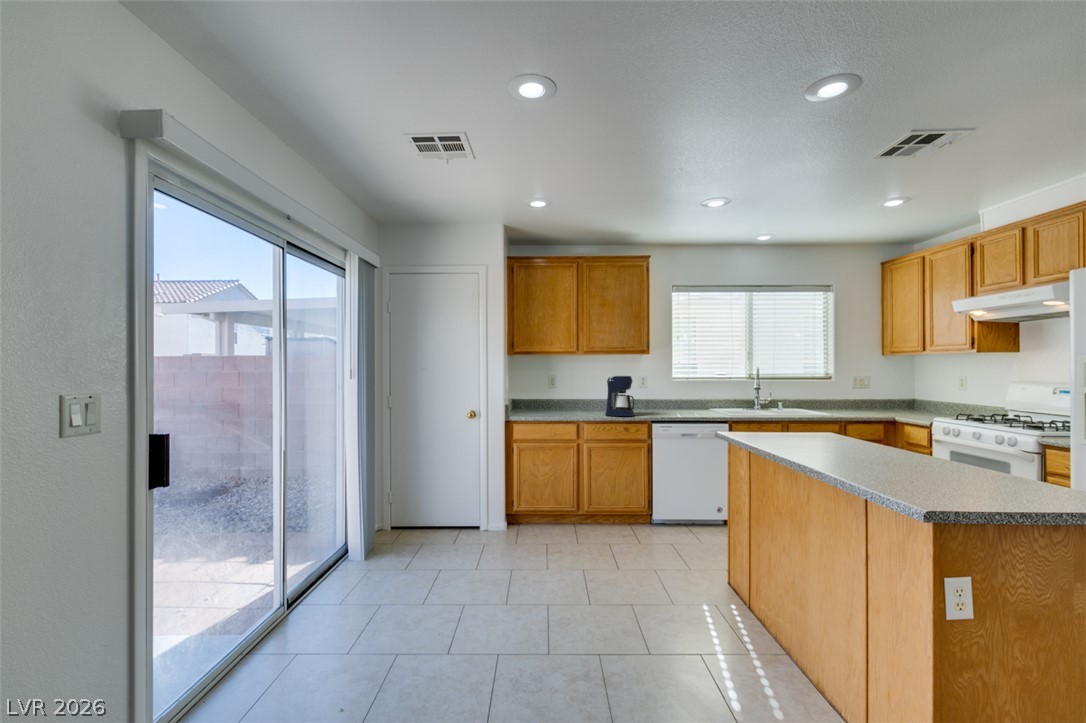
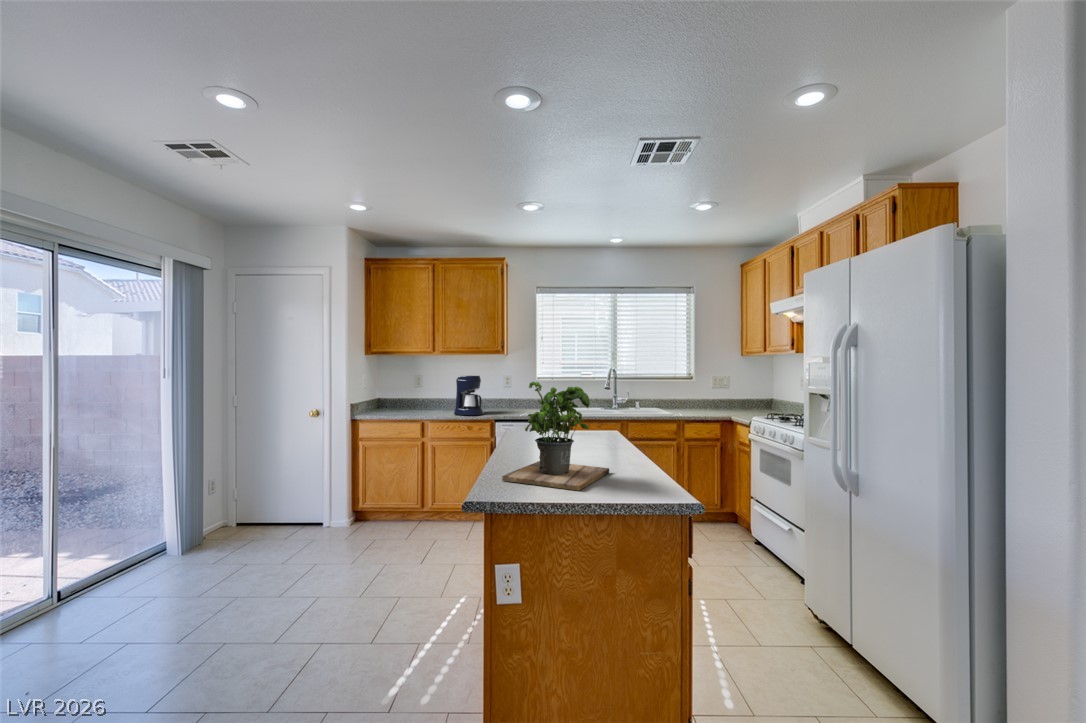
potted plant: none [877,379,1012,496] -> present [502,382,609,491]

